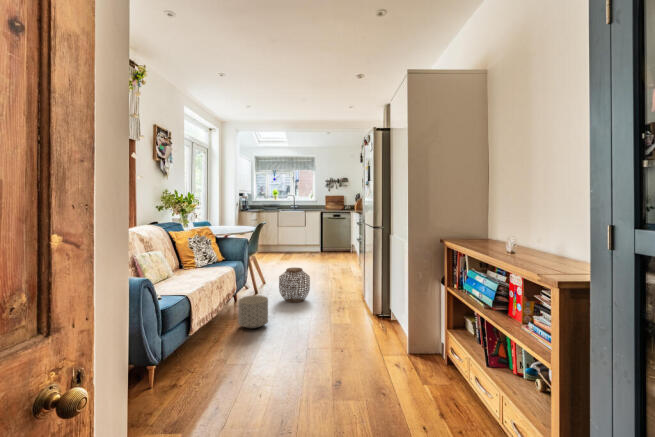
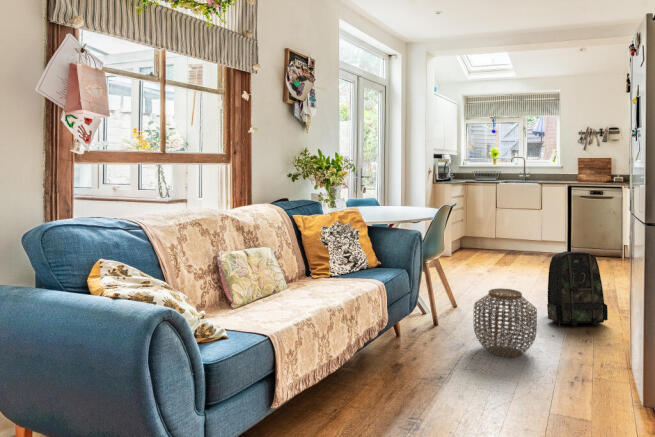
backpack: none [312,247,340,287] -> present [547,251,608,327]
planter: present [238,296,268,329] -> none [381,339,438,405]

